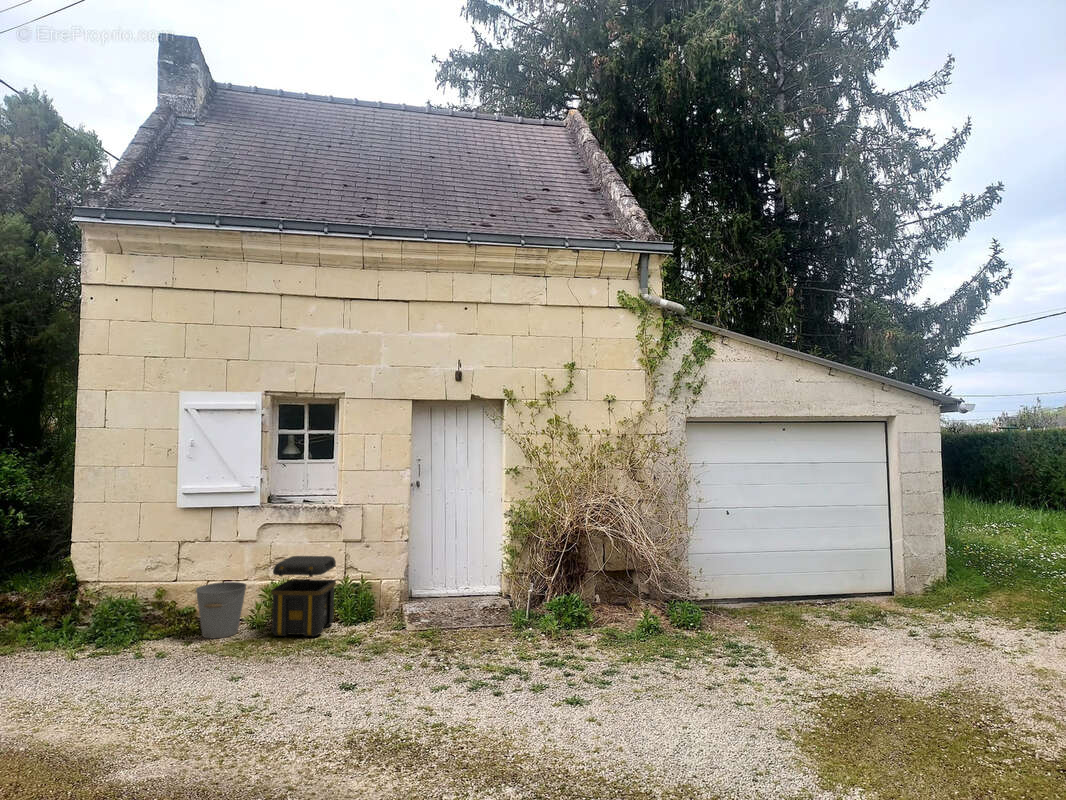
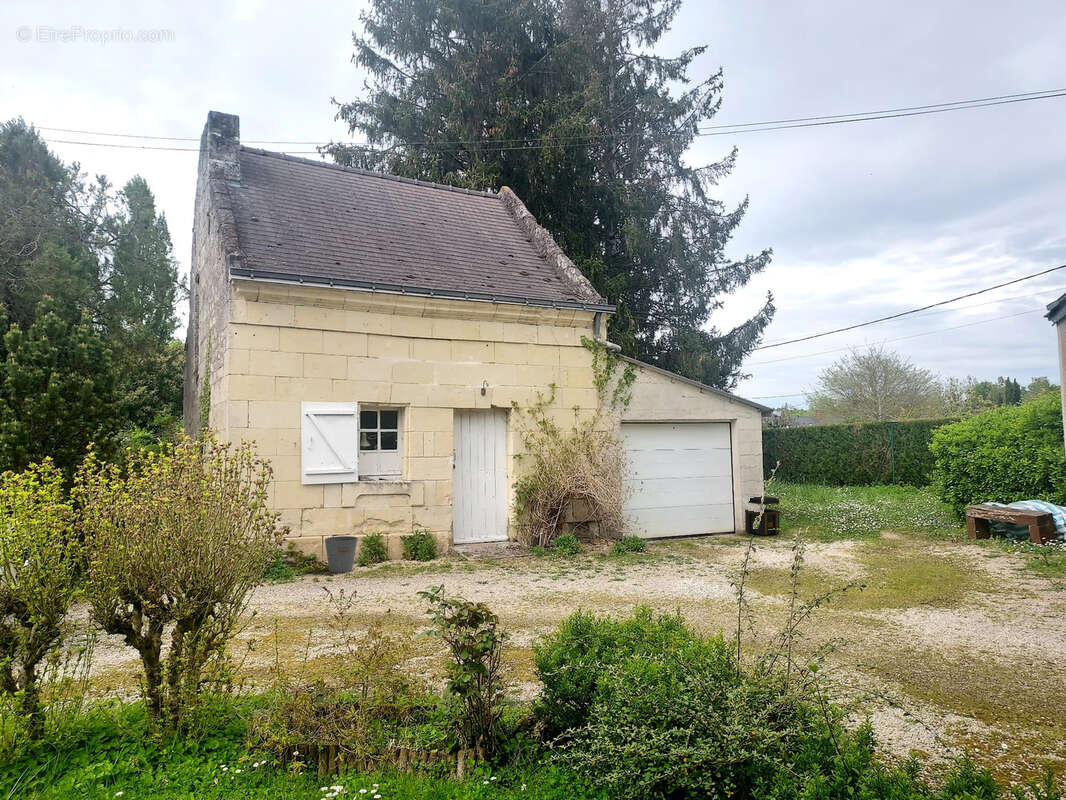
toolbox: present [272,556,336,636] -> present [745,496,780,536]

